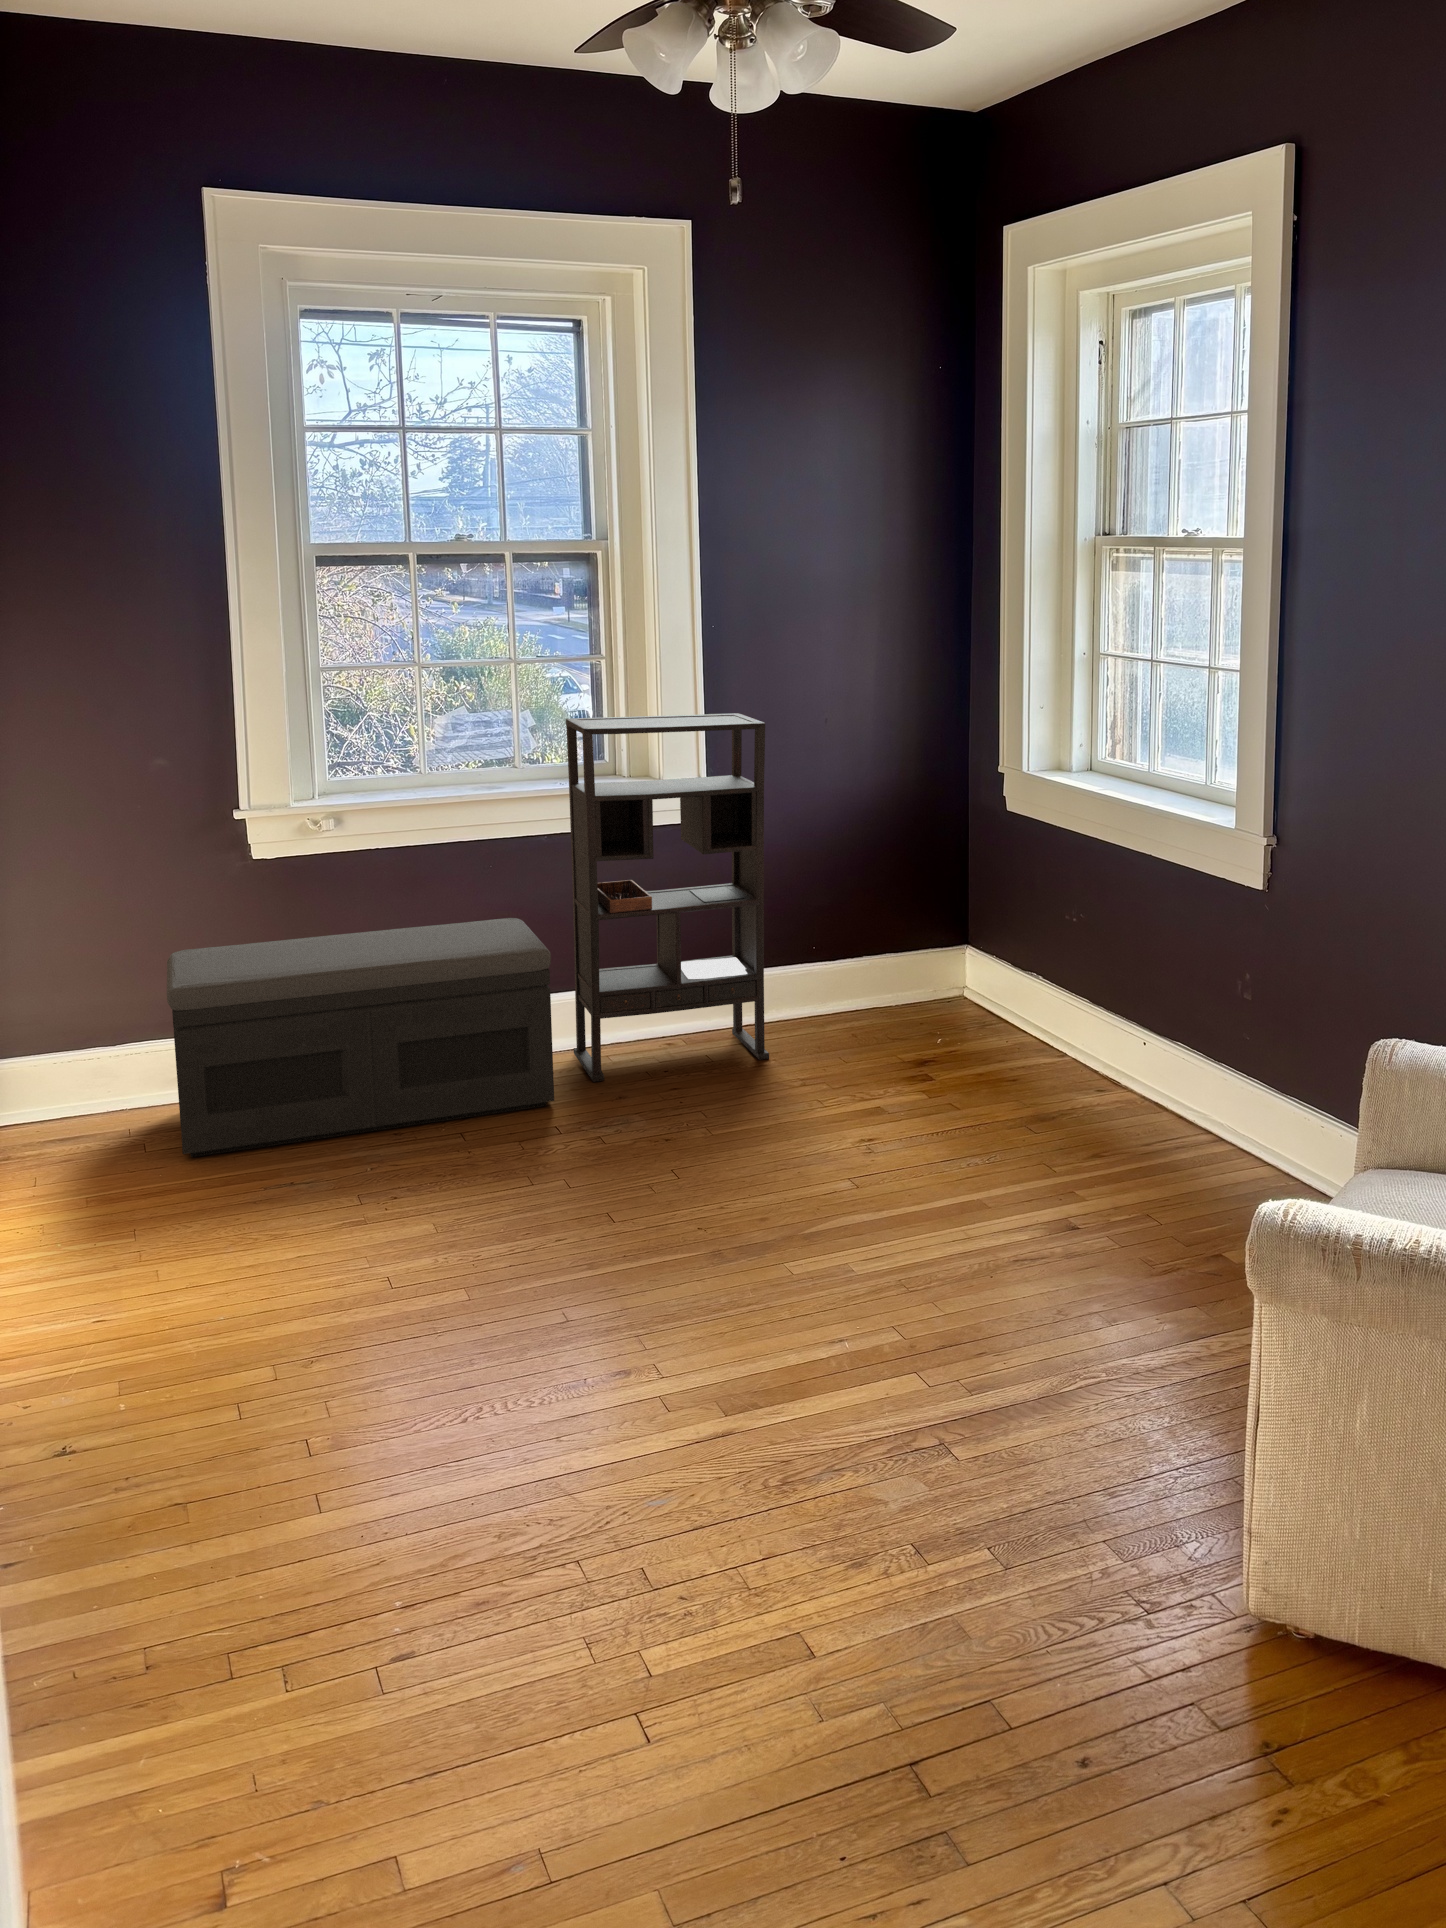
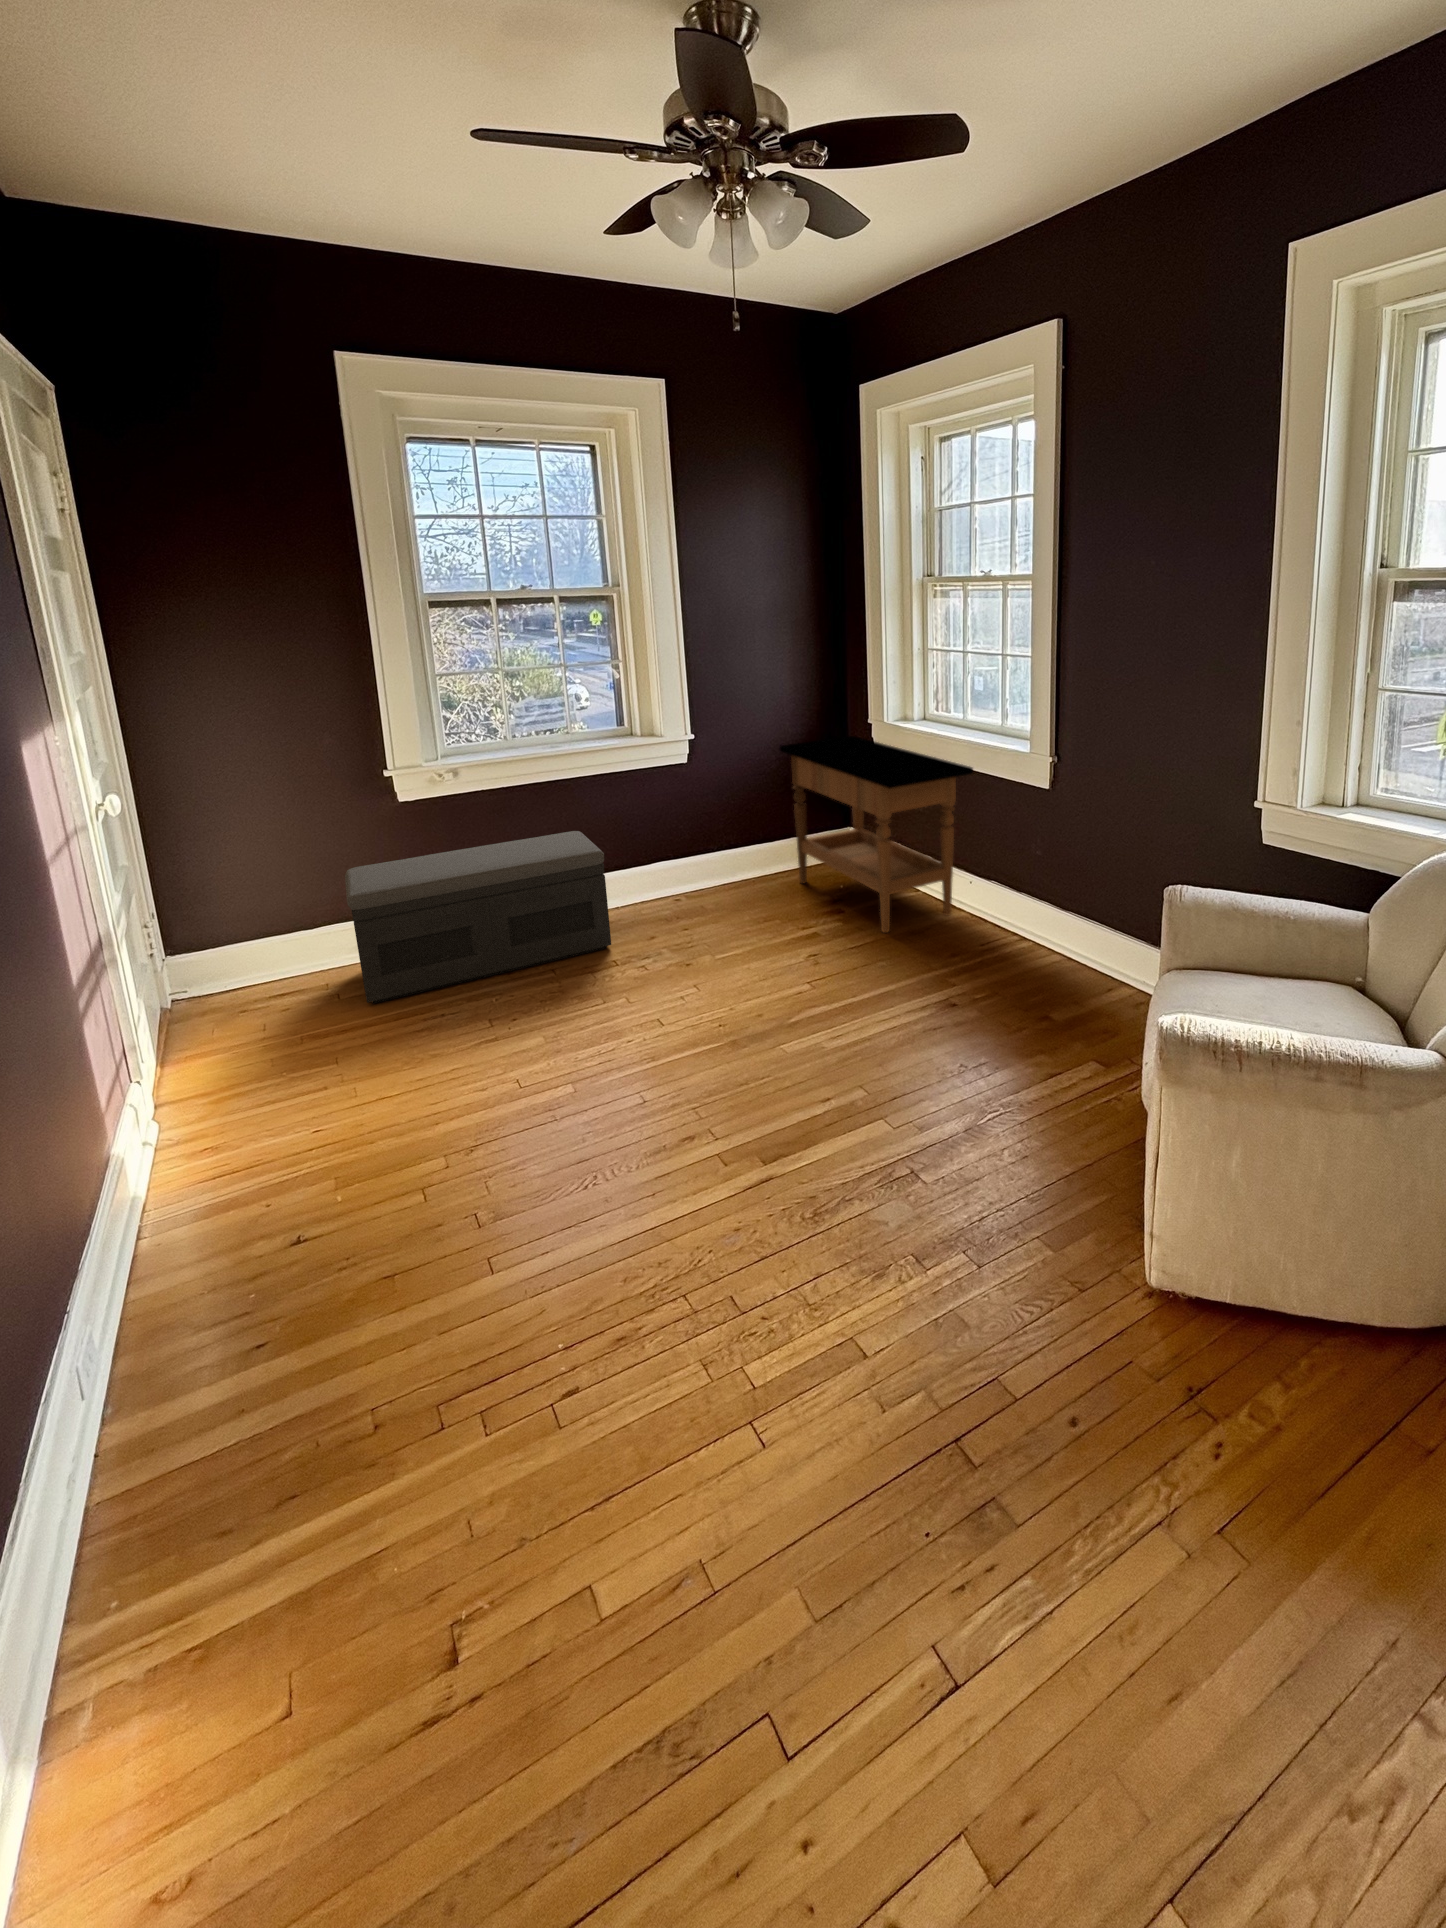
bookshelf: present [566,713,769,1082] -> none [601,696,741,929]
side table: none [851,790,1152,1114] -> present [780,736,973,933]

